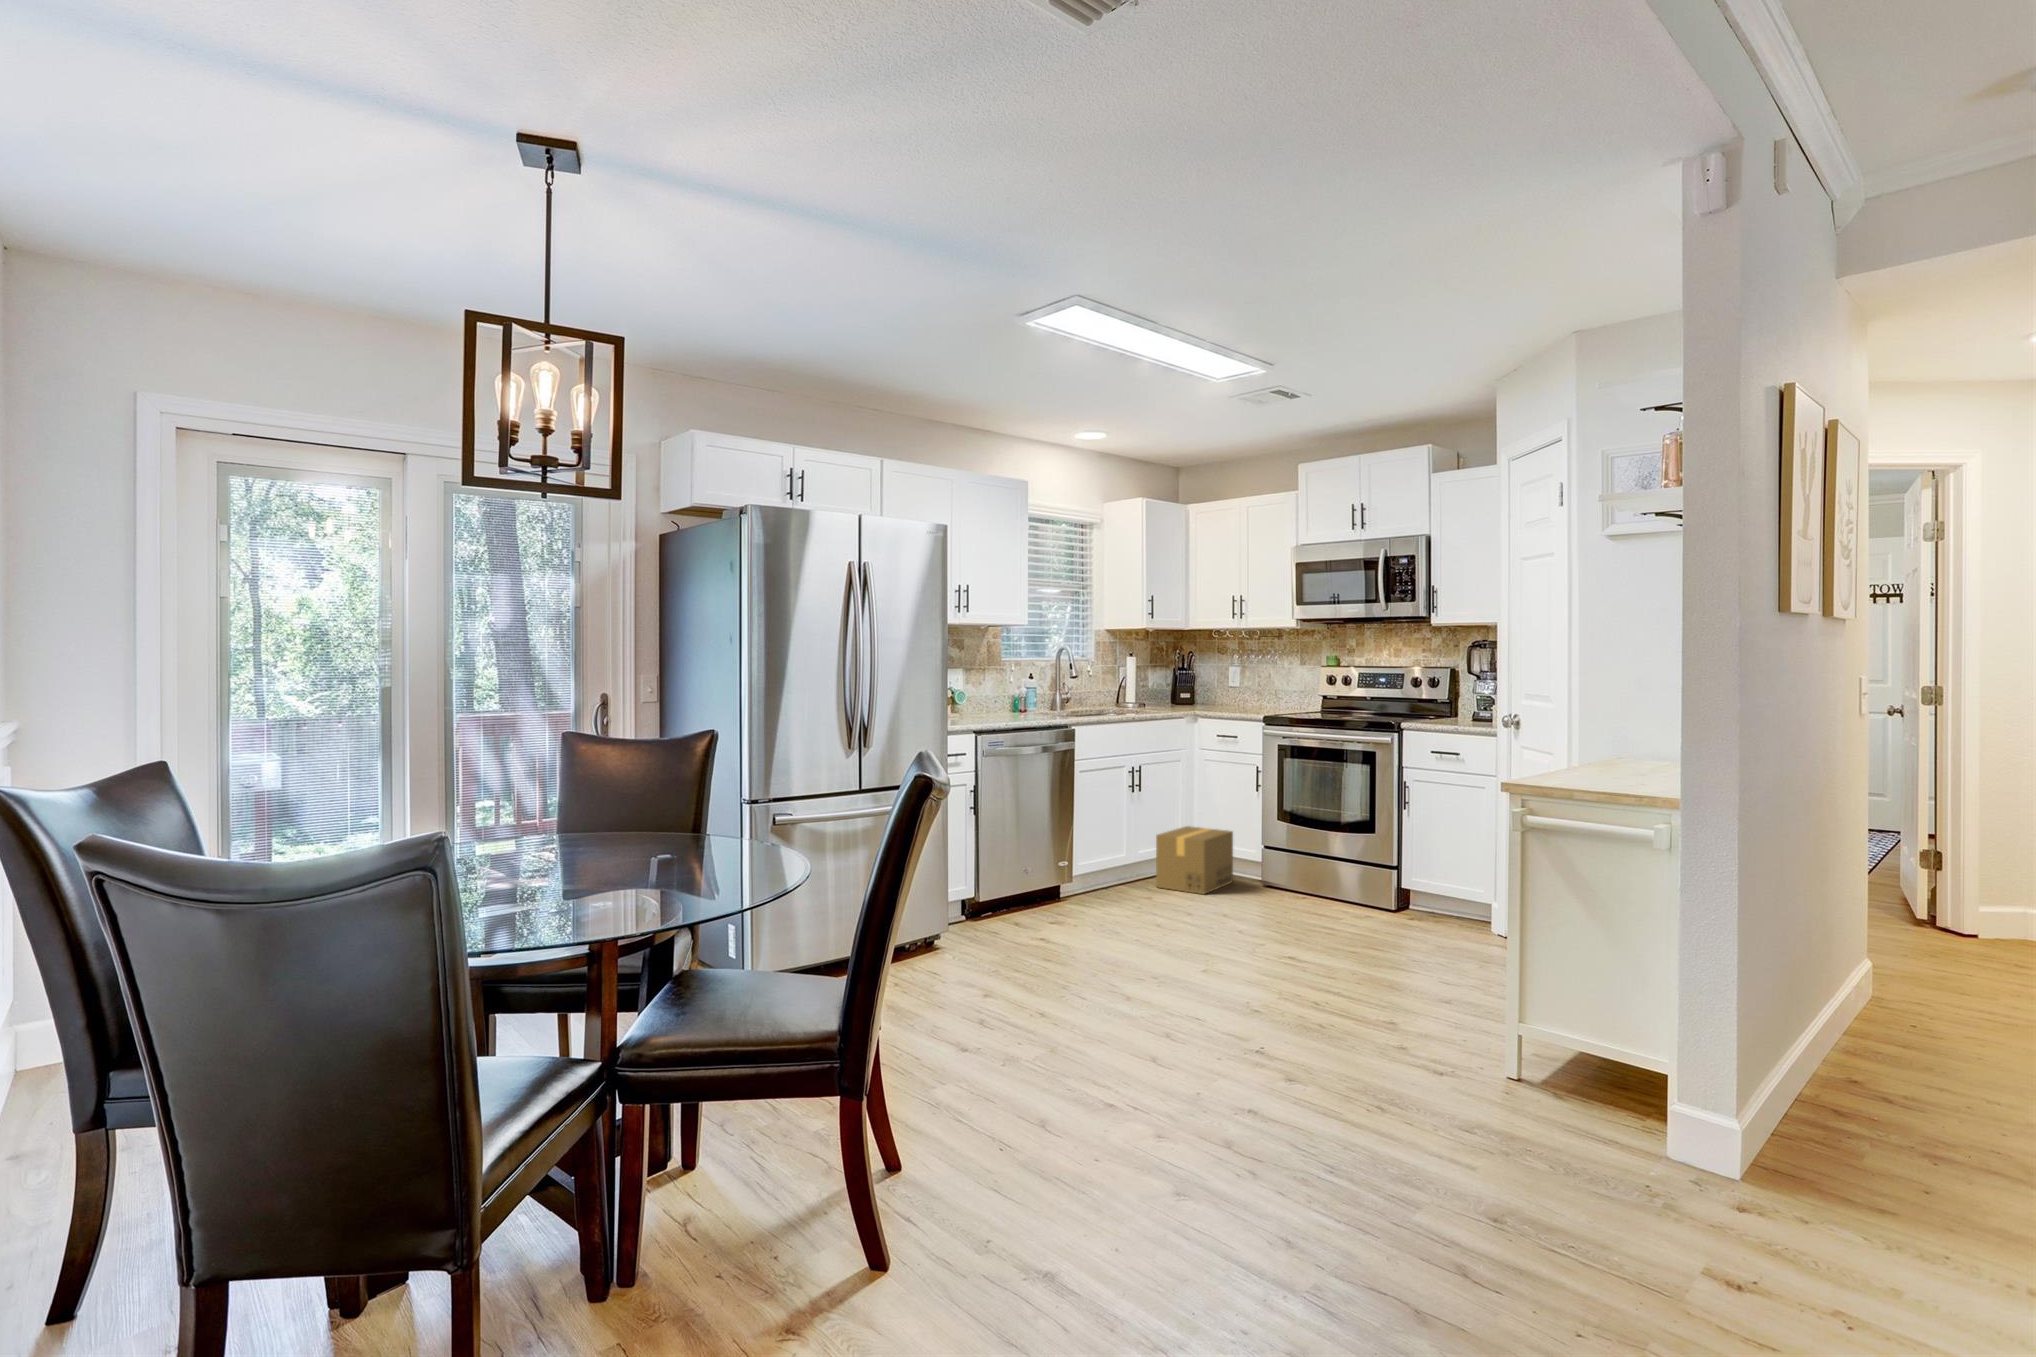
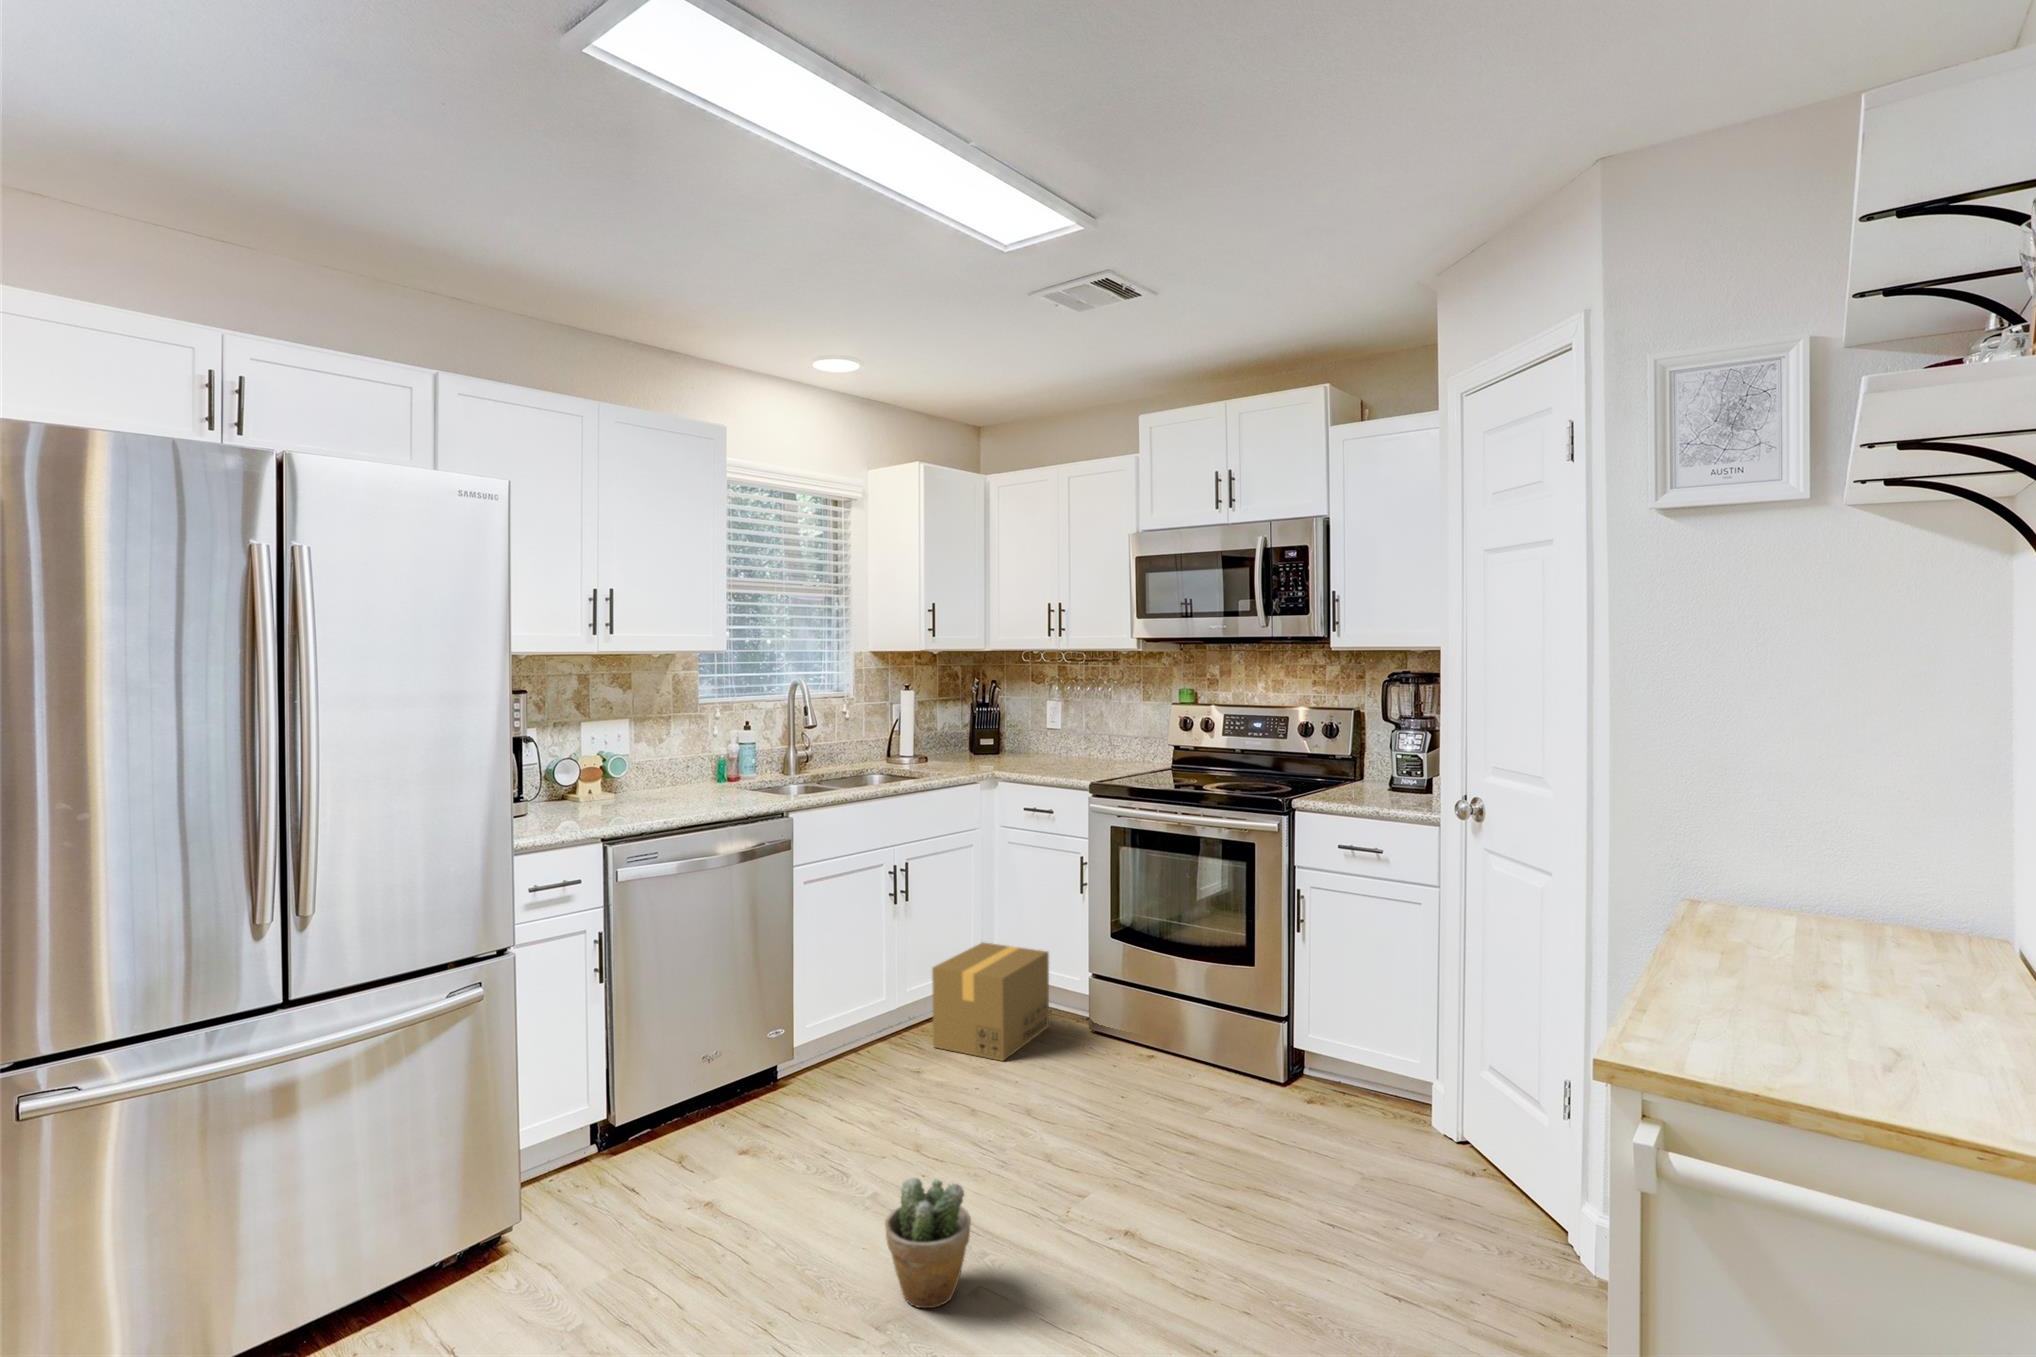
potted plant: none [1154,904,1200,969] -> present [885,1178,971,1308]

